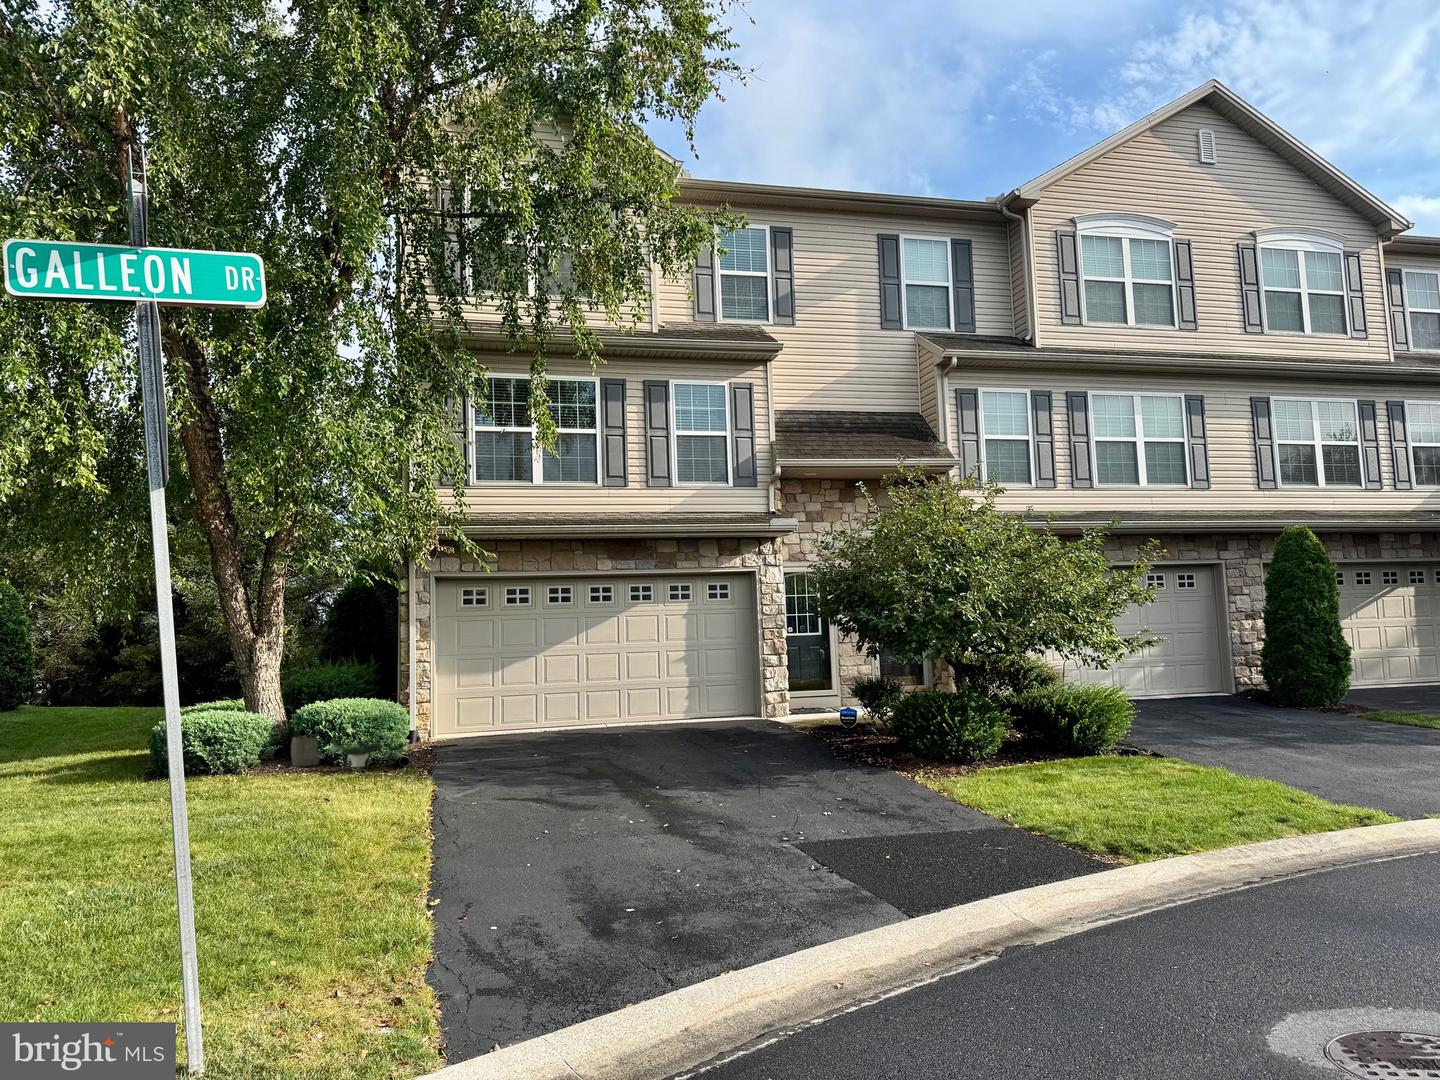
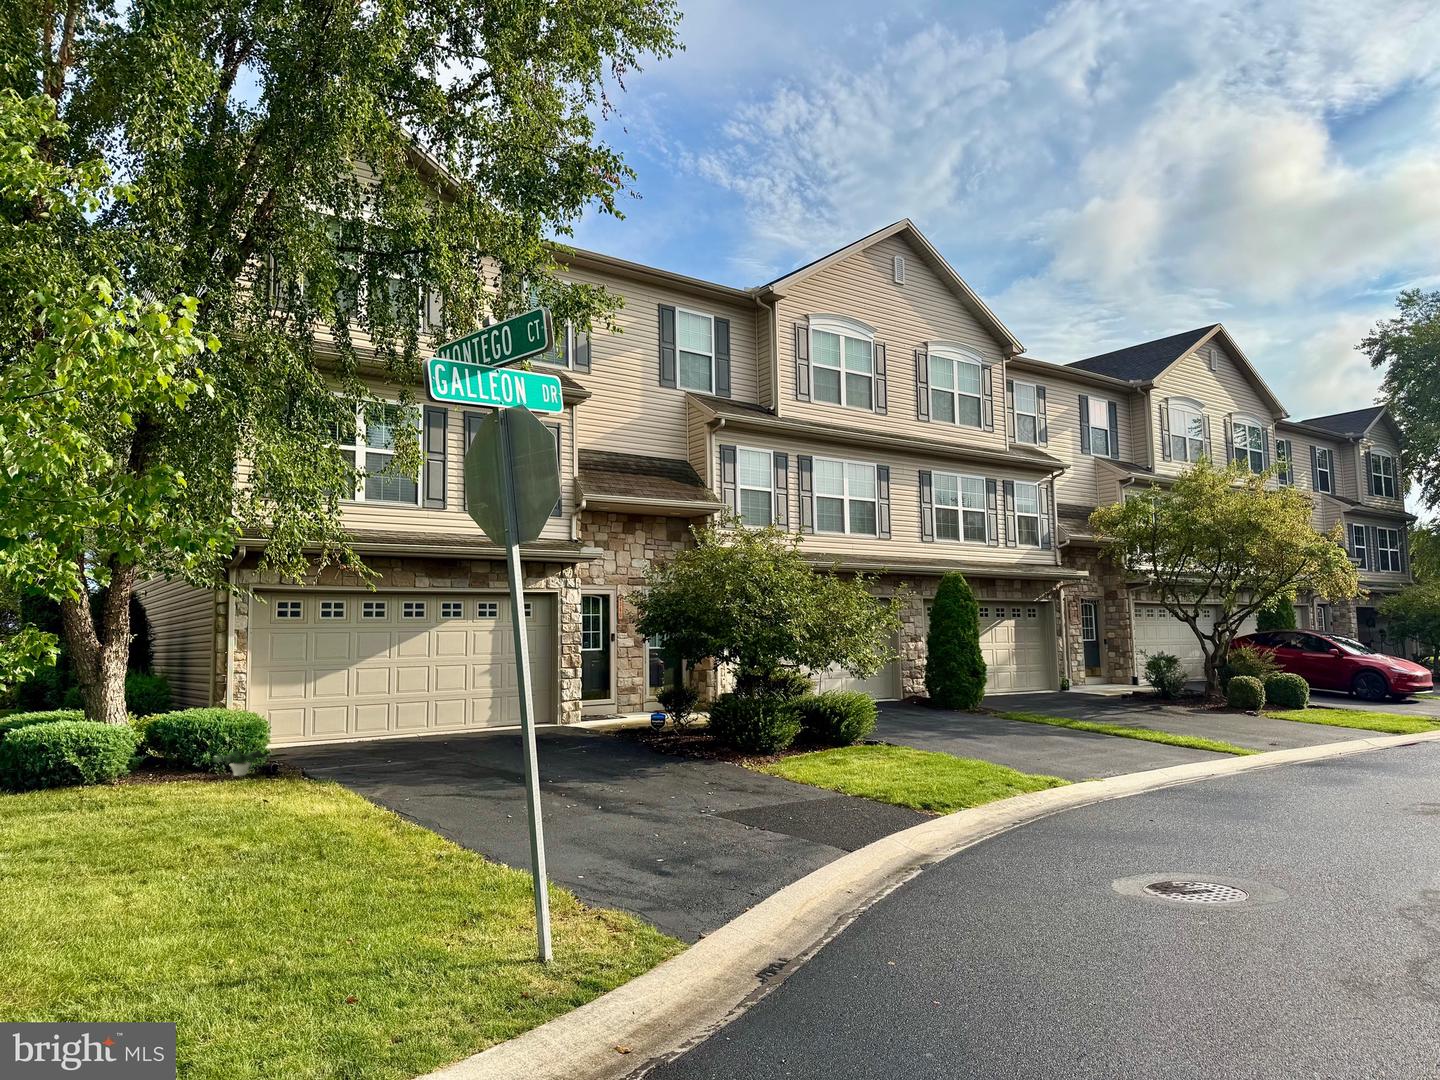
woven basket: present [291,736,320,766] -> none [161,746,193,777]

